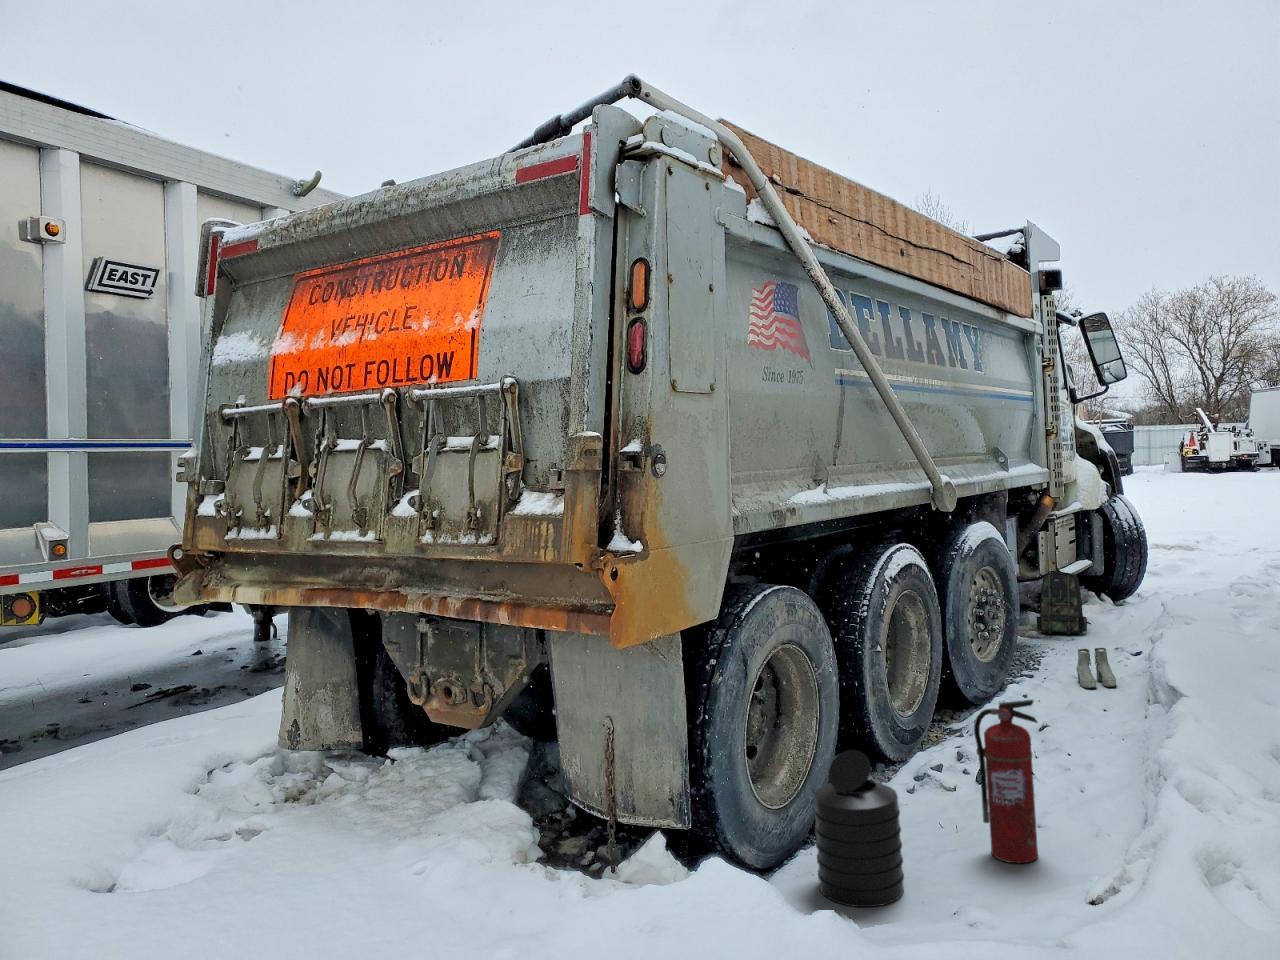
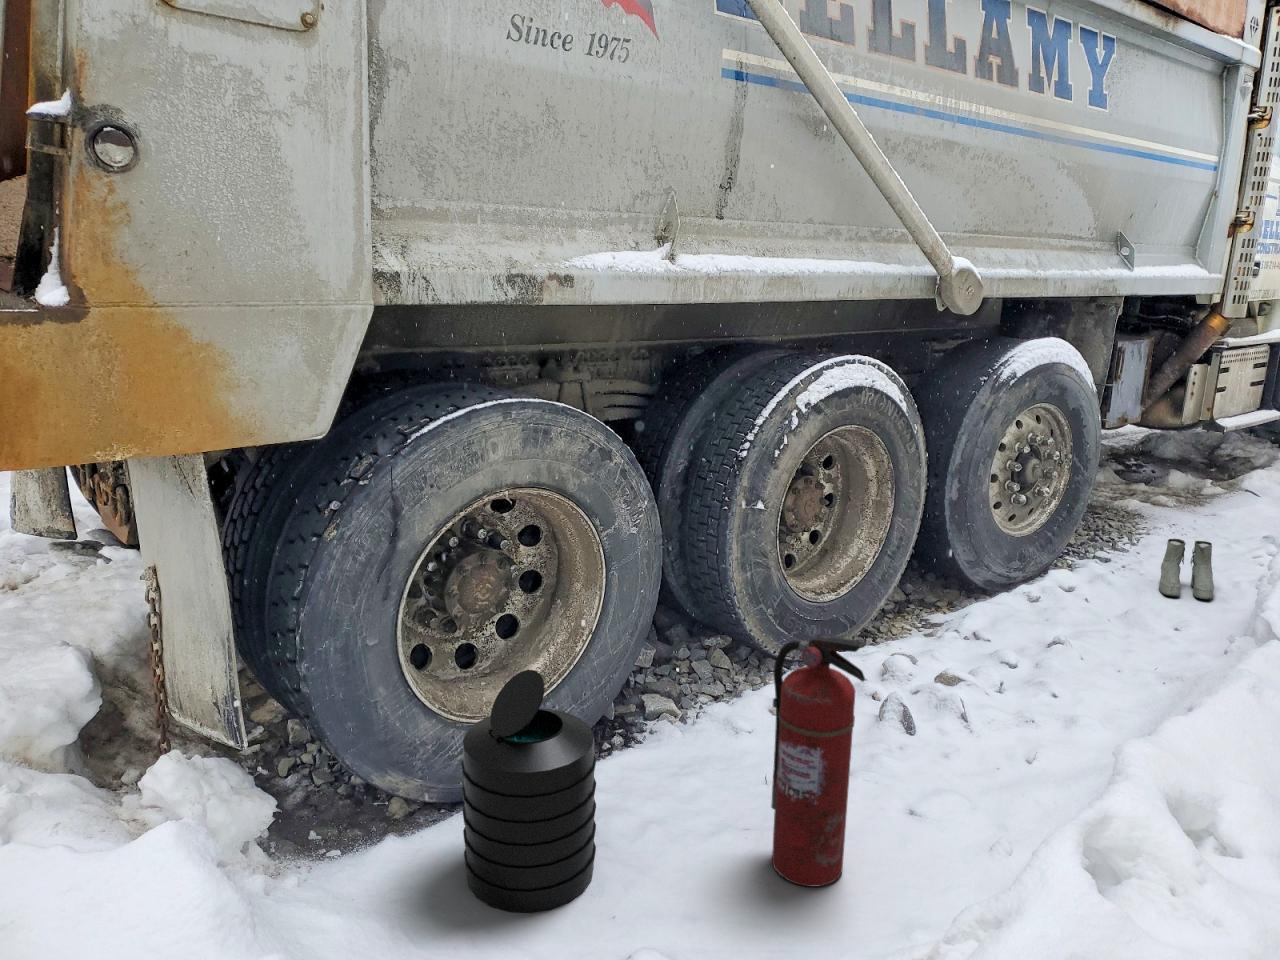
backpack: present [1037,572,1087,634] -> none [1163,423,1240,510]

